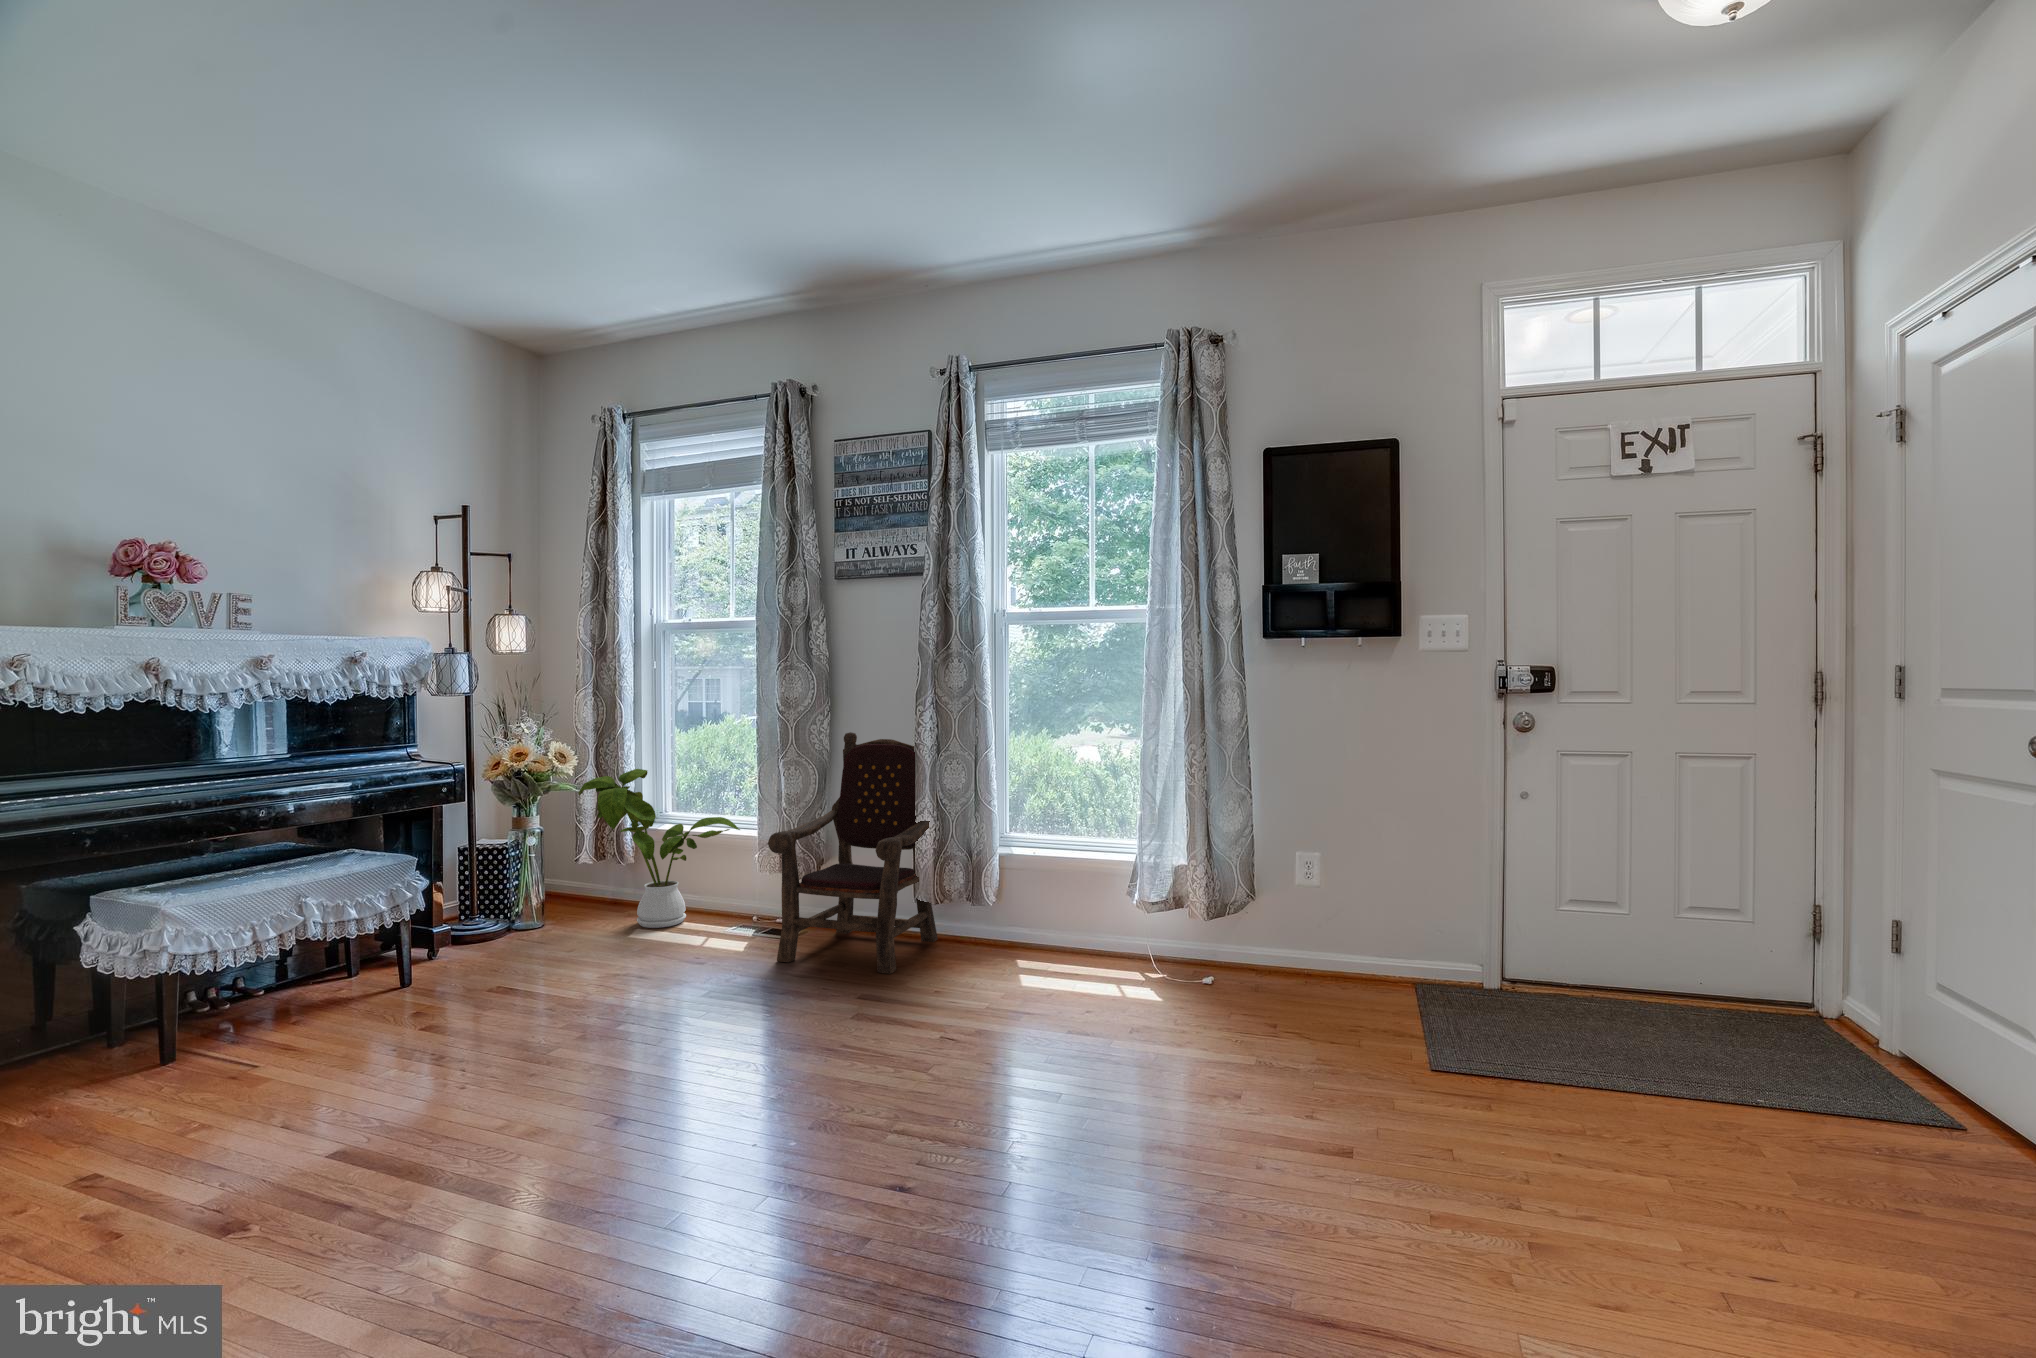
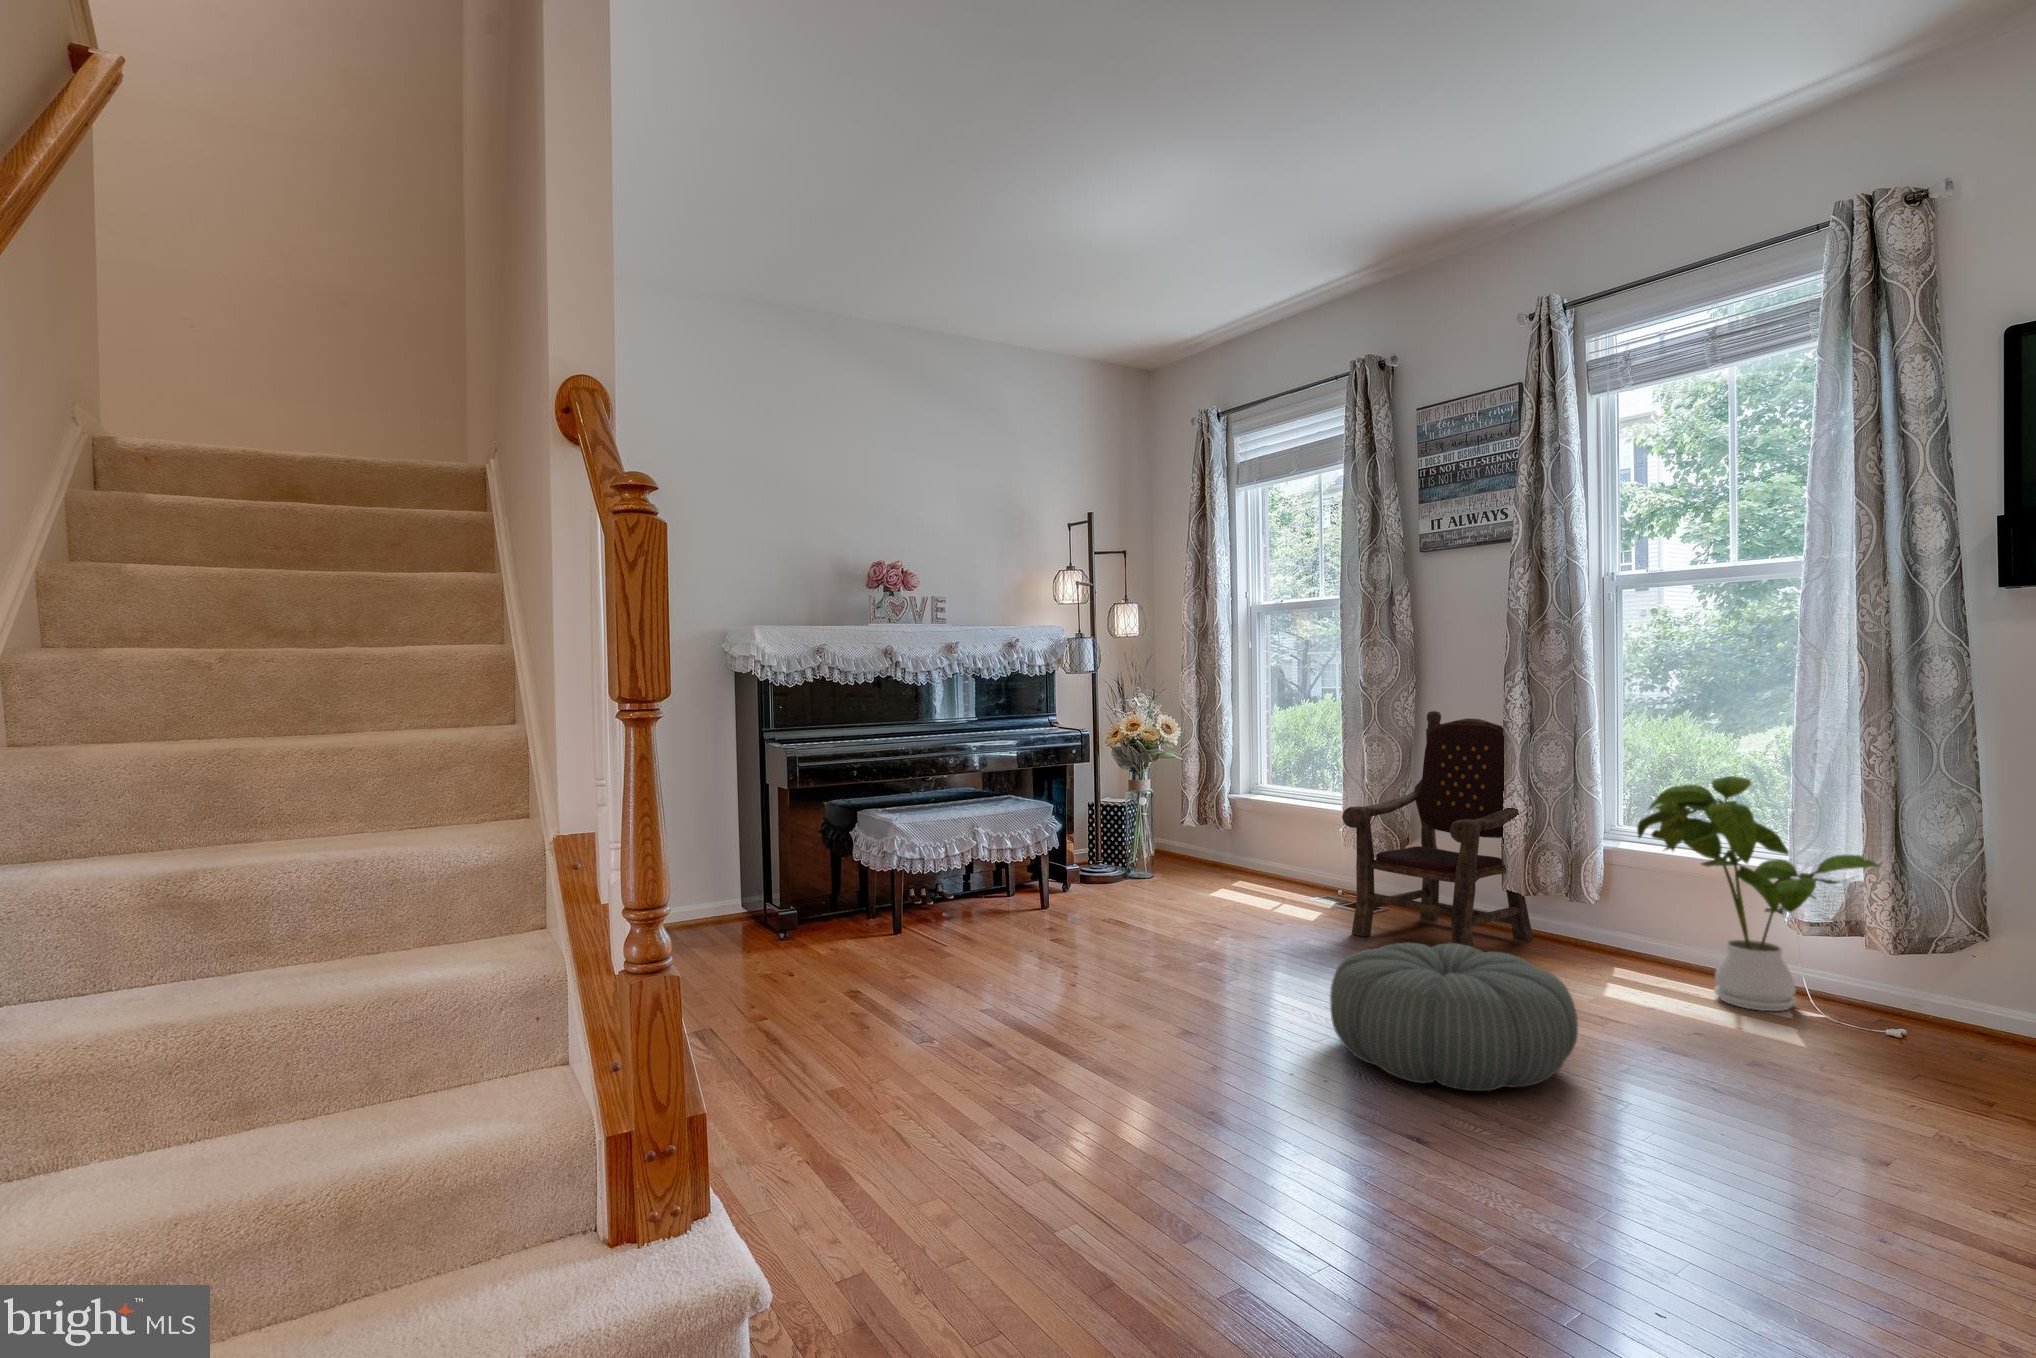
house plant: present [578,769,740,928] -> present [1637,776,1879,1011]
pouf: none [789,974,1024,1139] -> present [1330,943,1578,1091]

